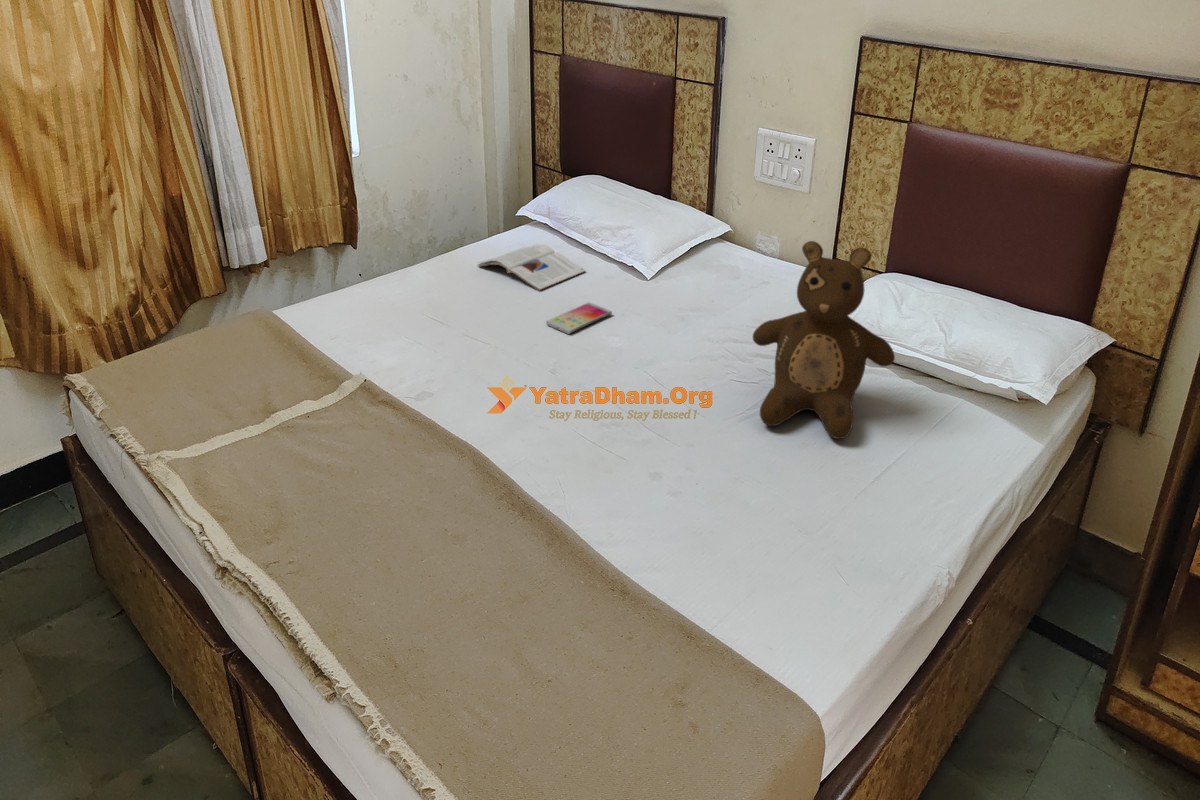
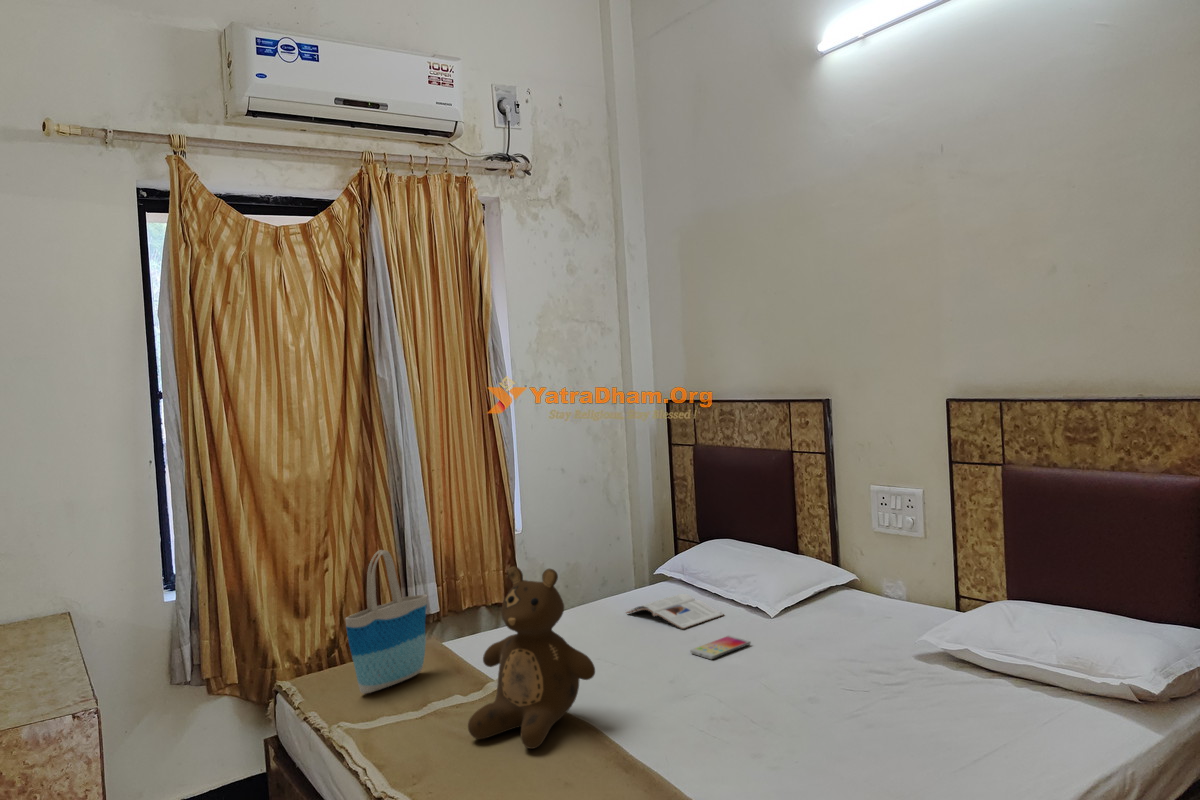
tote bag: none [135,212,243,376] -> present [346,550,427,694]
teddy bear: present [753,241,895,439] -> present [468,566,595,749]

